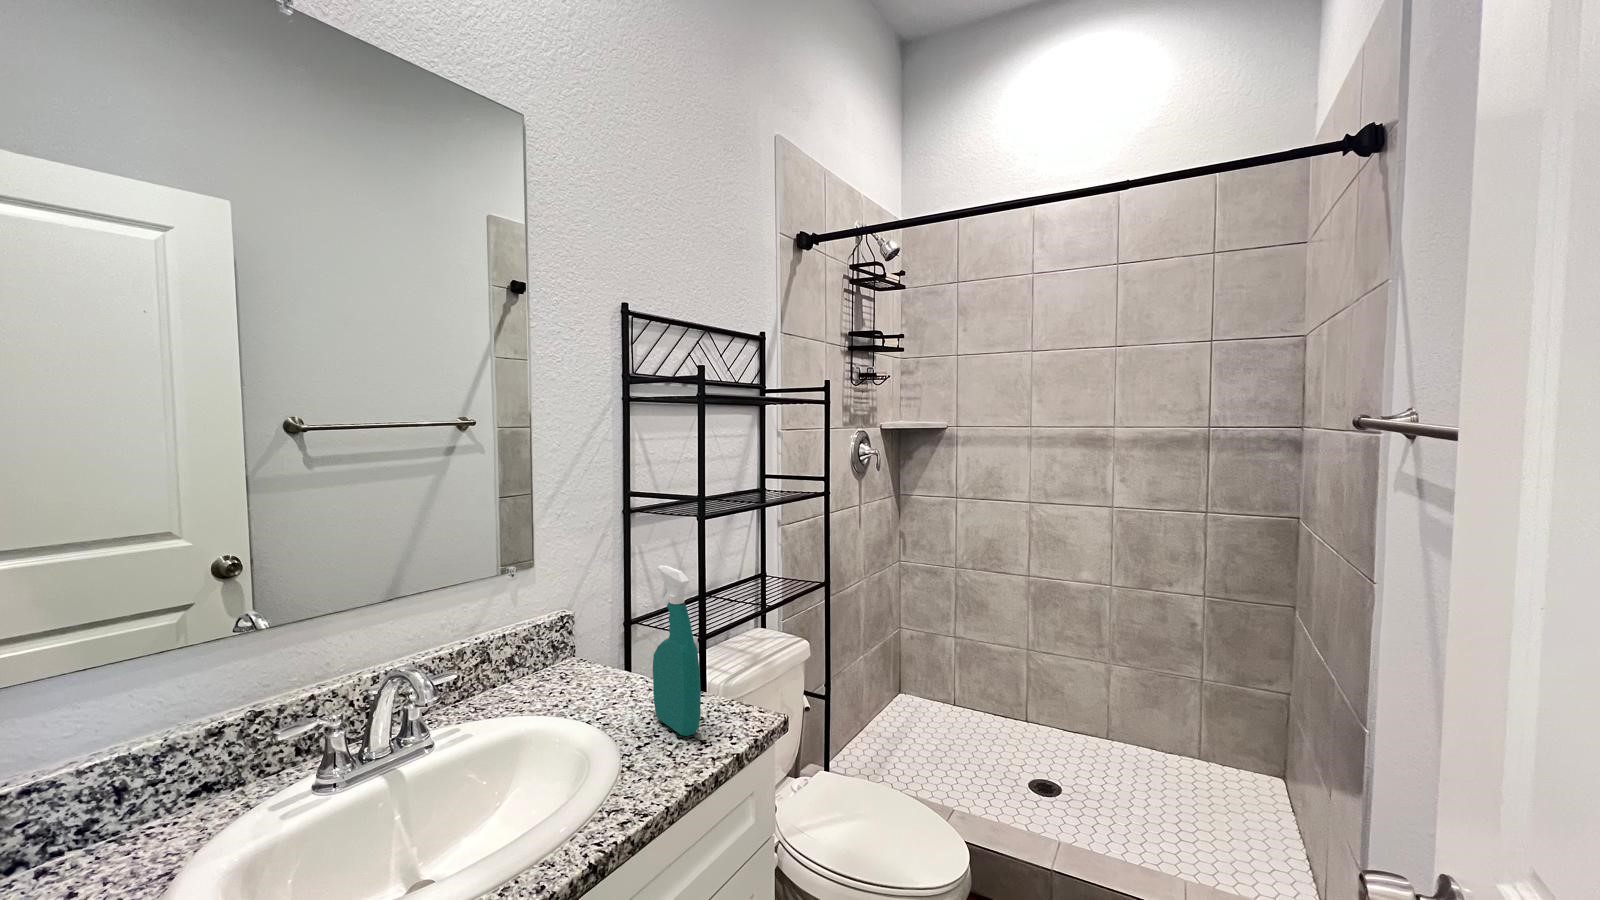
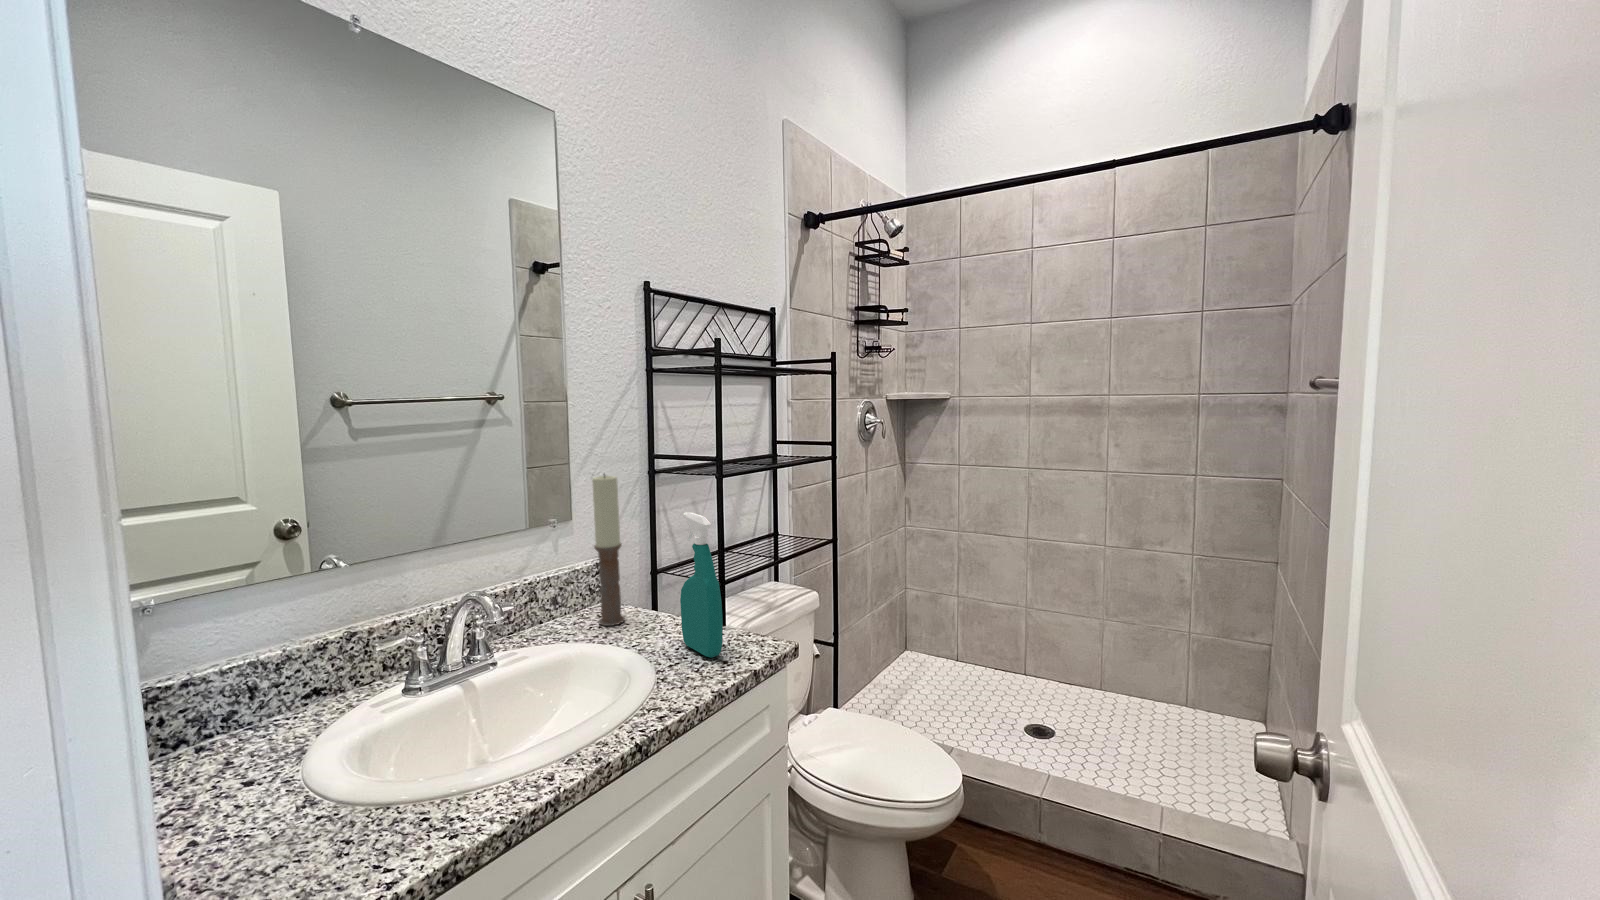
candle: none [556,516,590,692] -> present [592,475,625,626]

